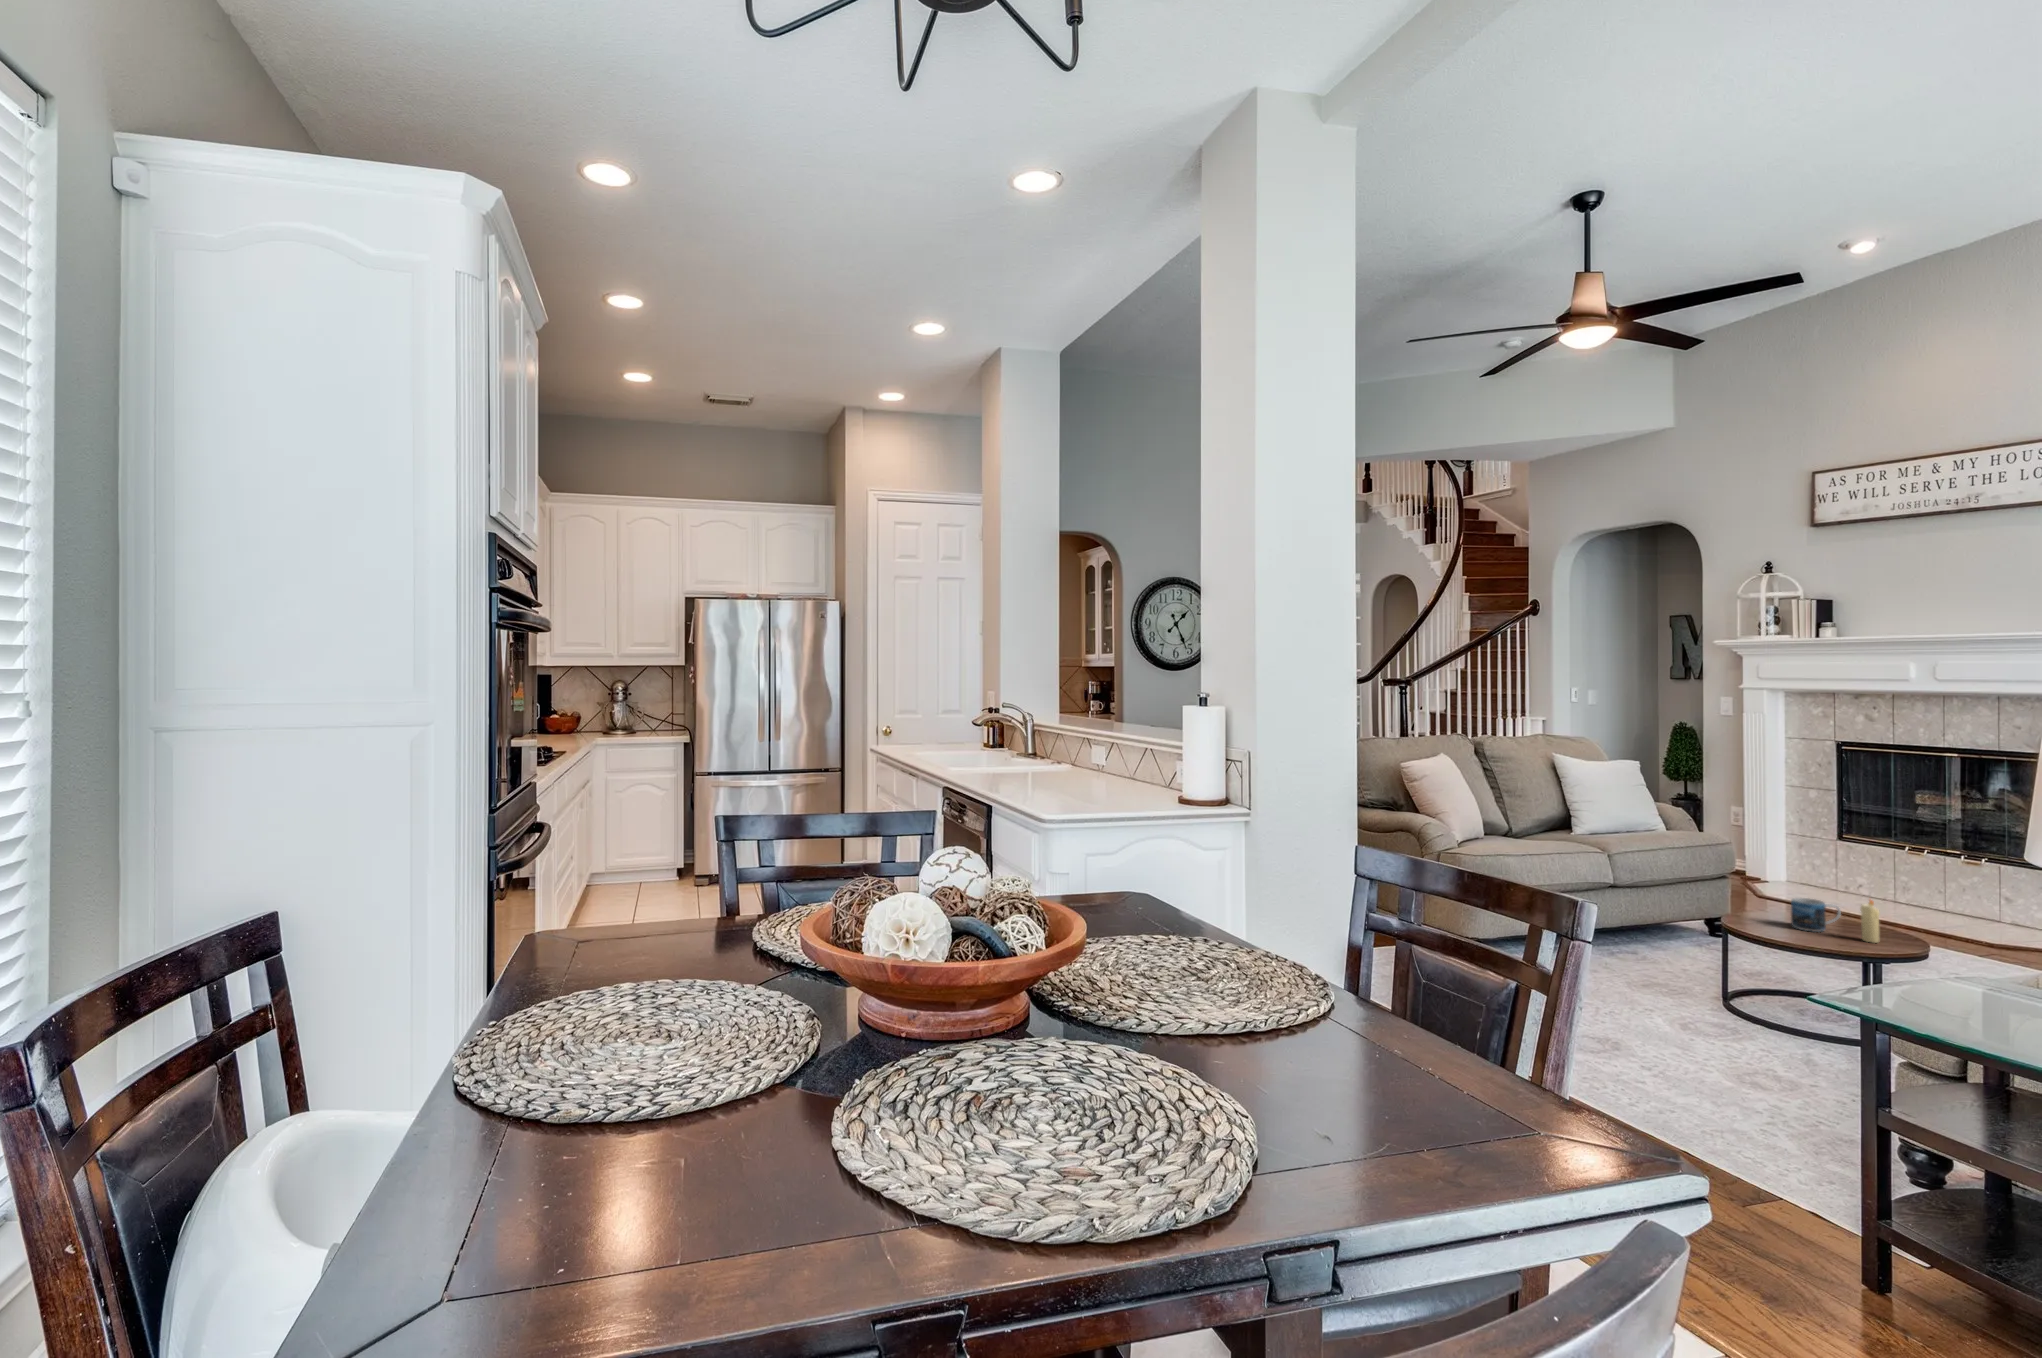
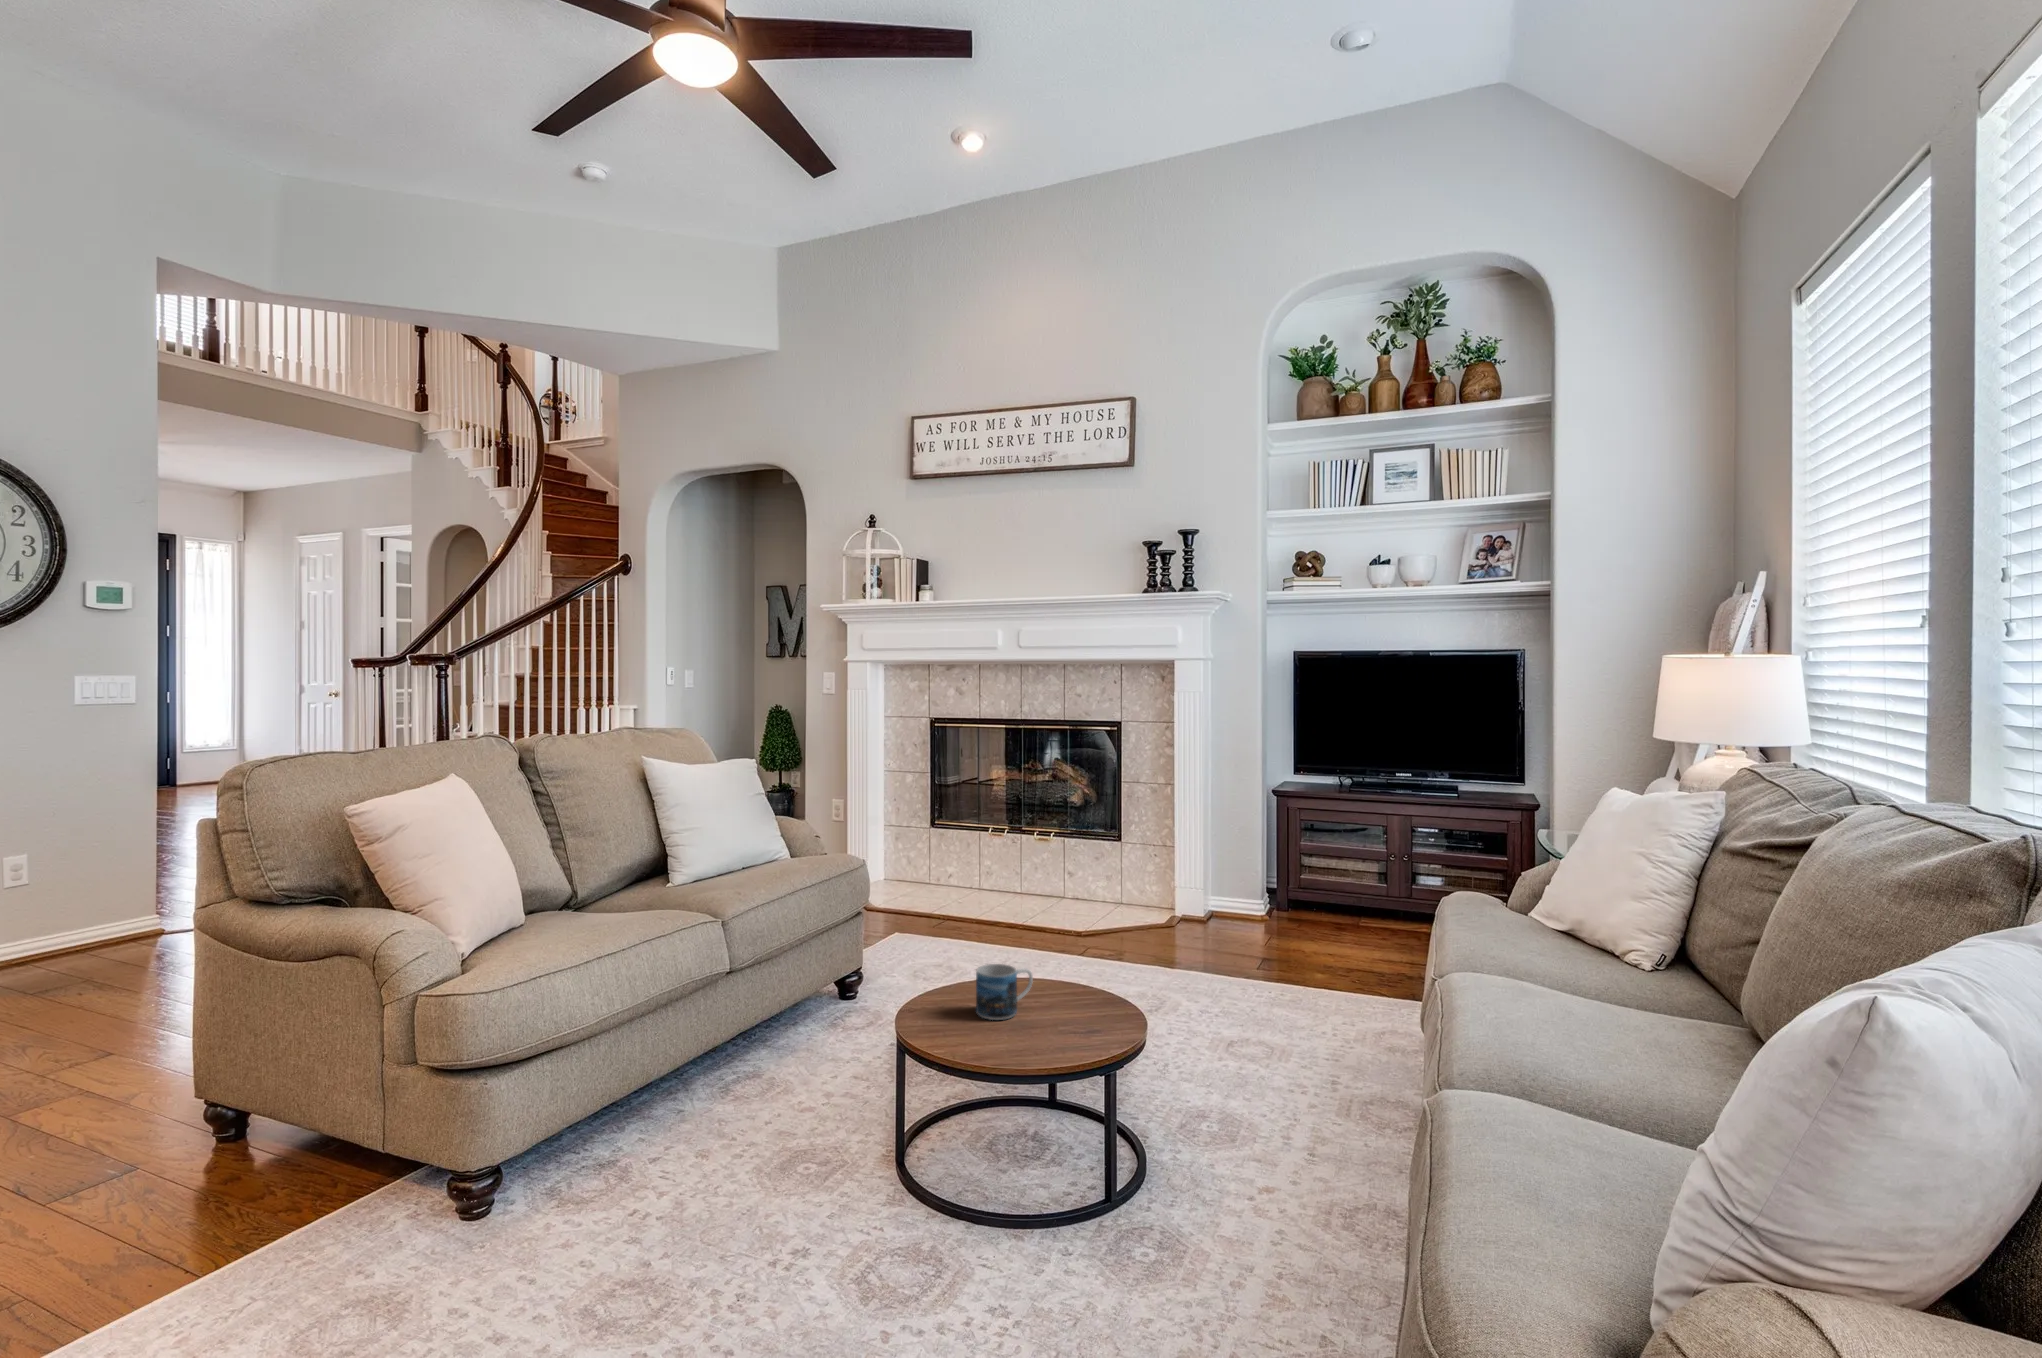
candle: present [1860,900,1880,943] -> none [1063,954,1084,1024]

